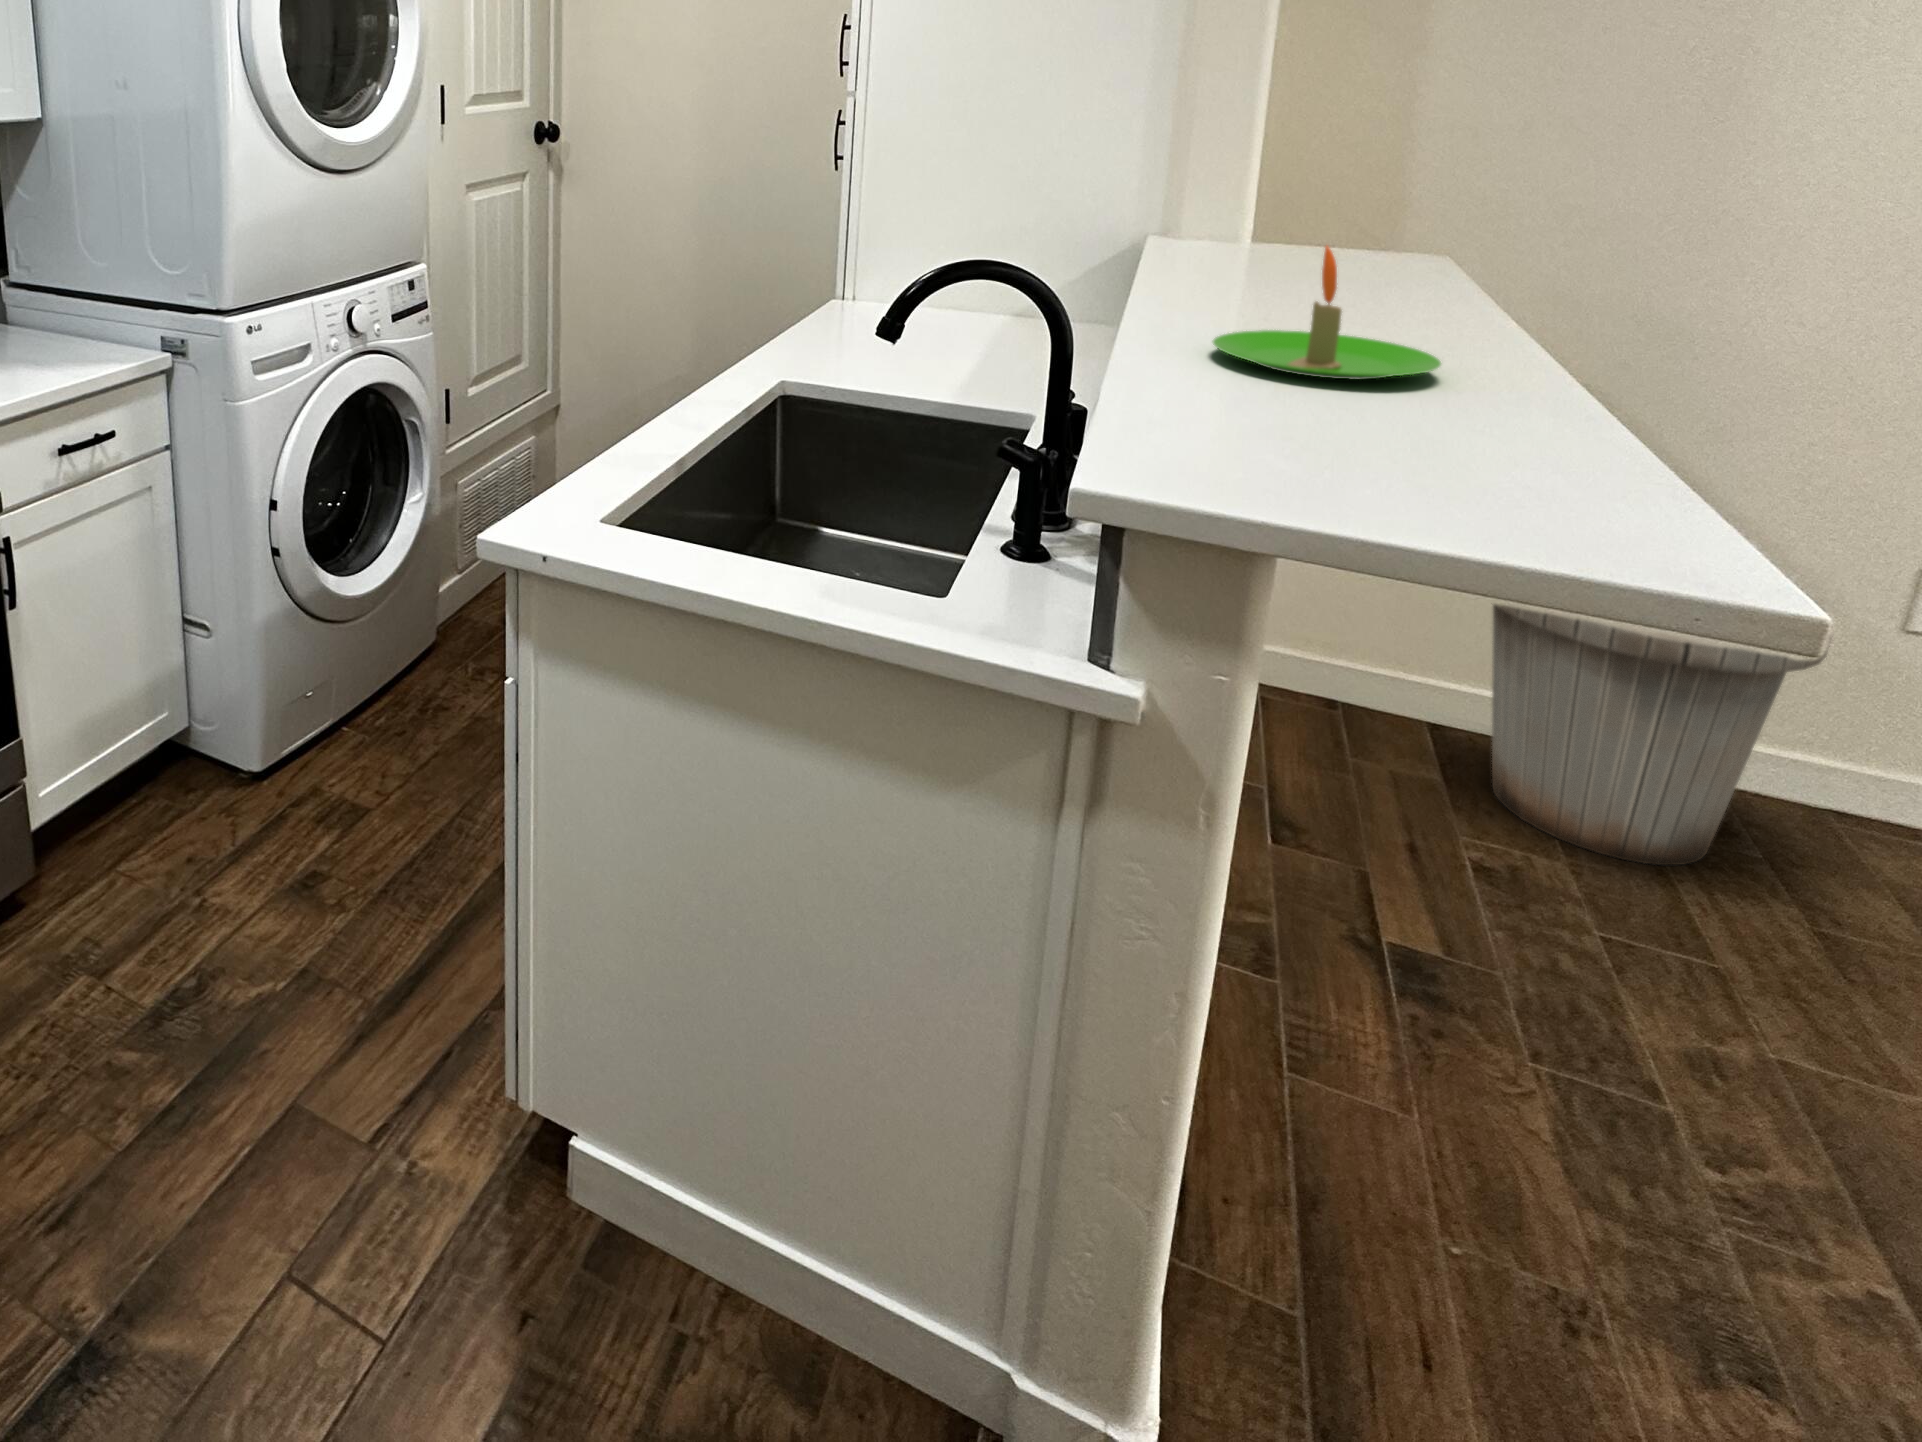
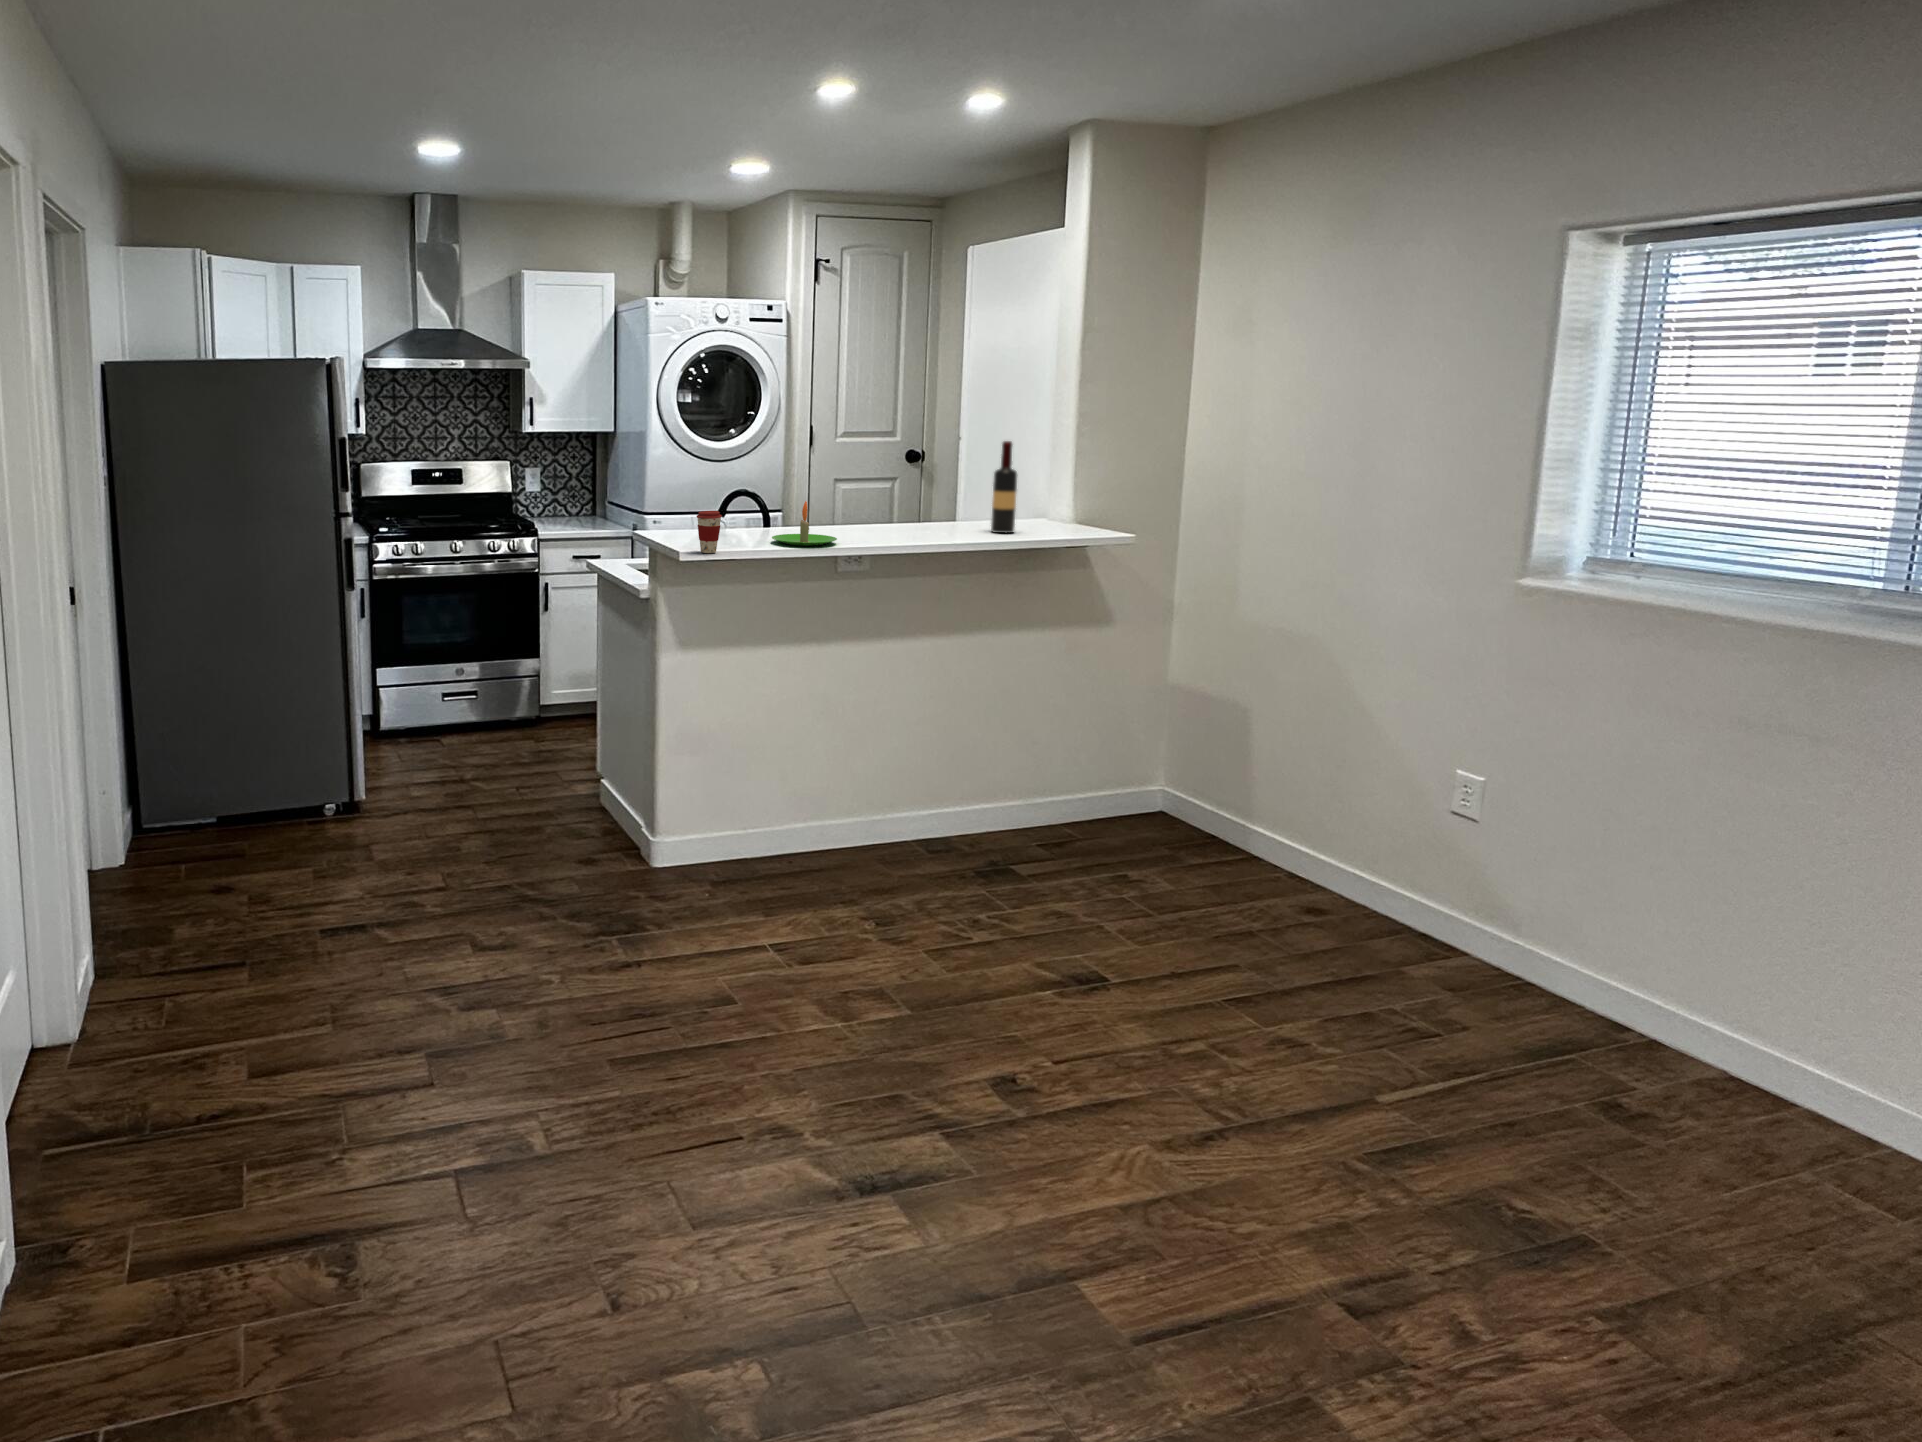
wine bottle: none [1232,67,1302,261] -> present [991,441,1017,533]
coffee cup: none [1444,325,1569,485] -> present [697,511,722,553]
trash can: present [1492,604,1827,865] -> none [1176,736,1349,922]

